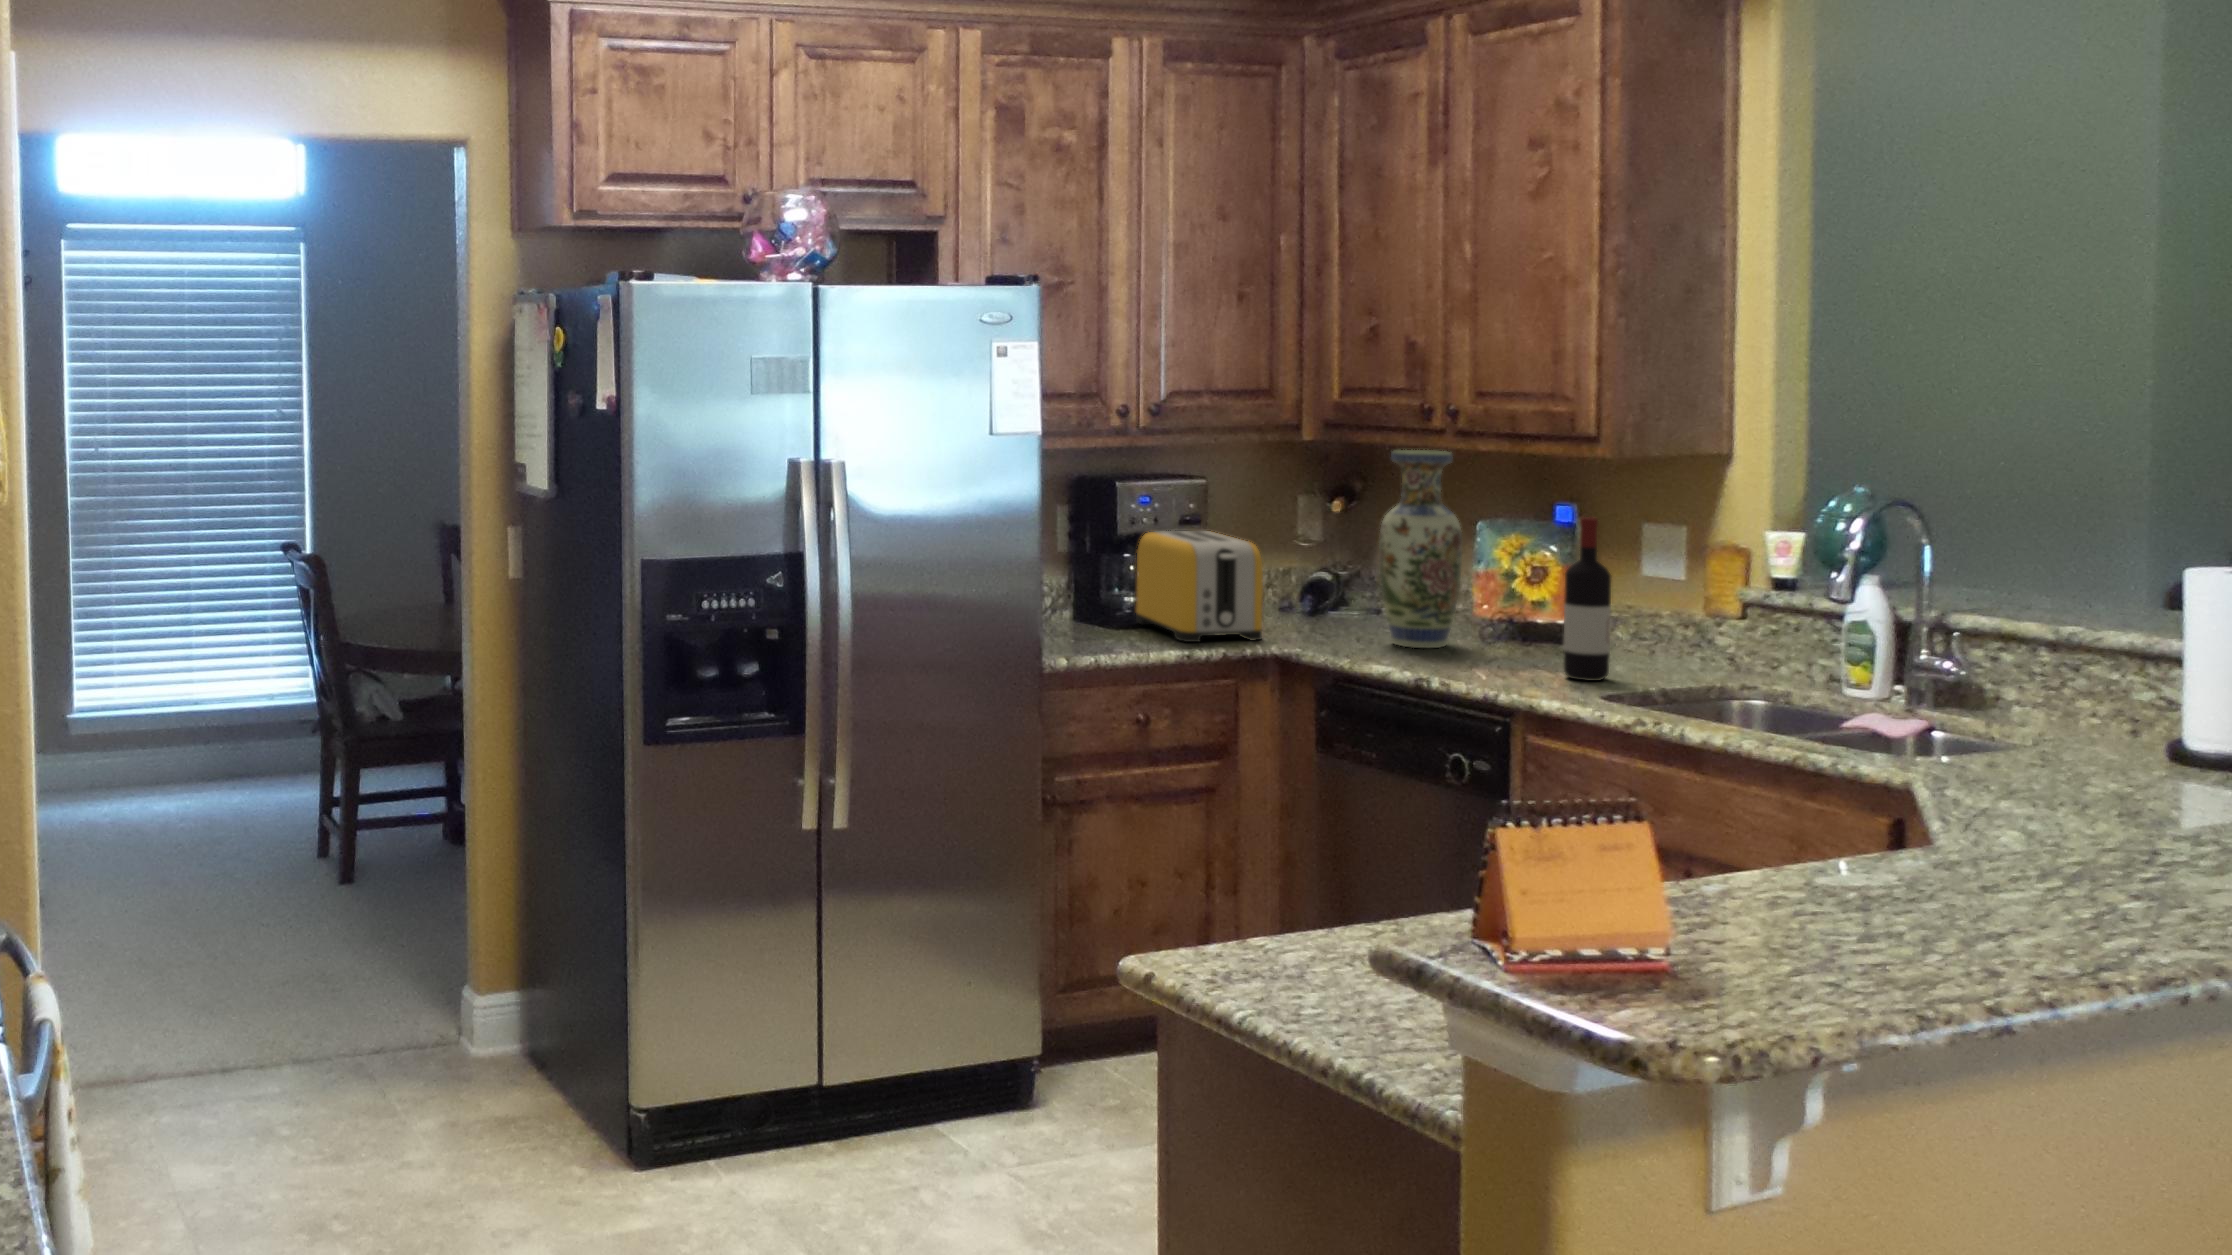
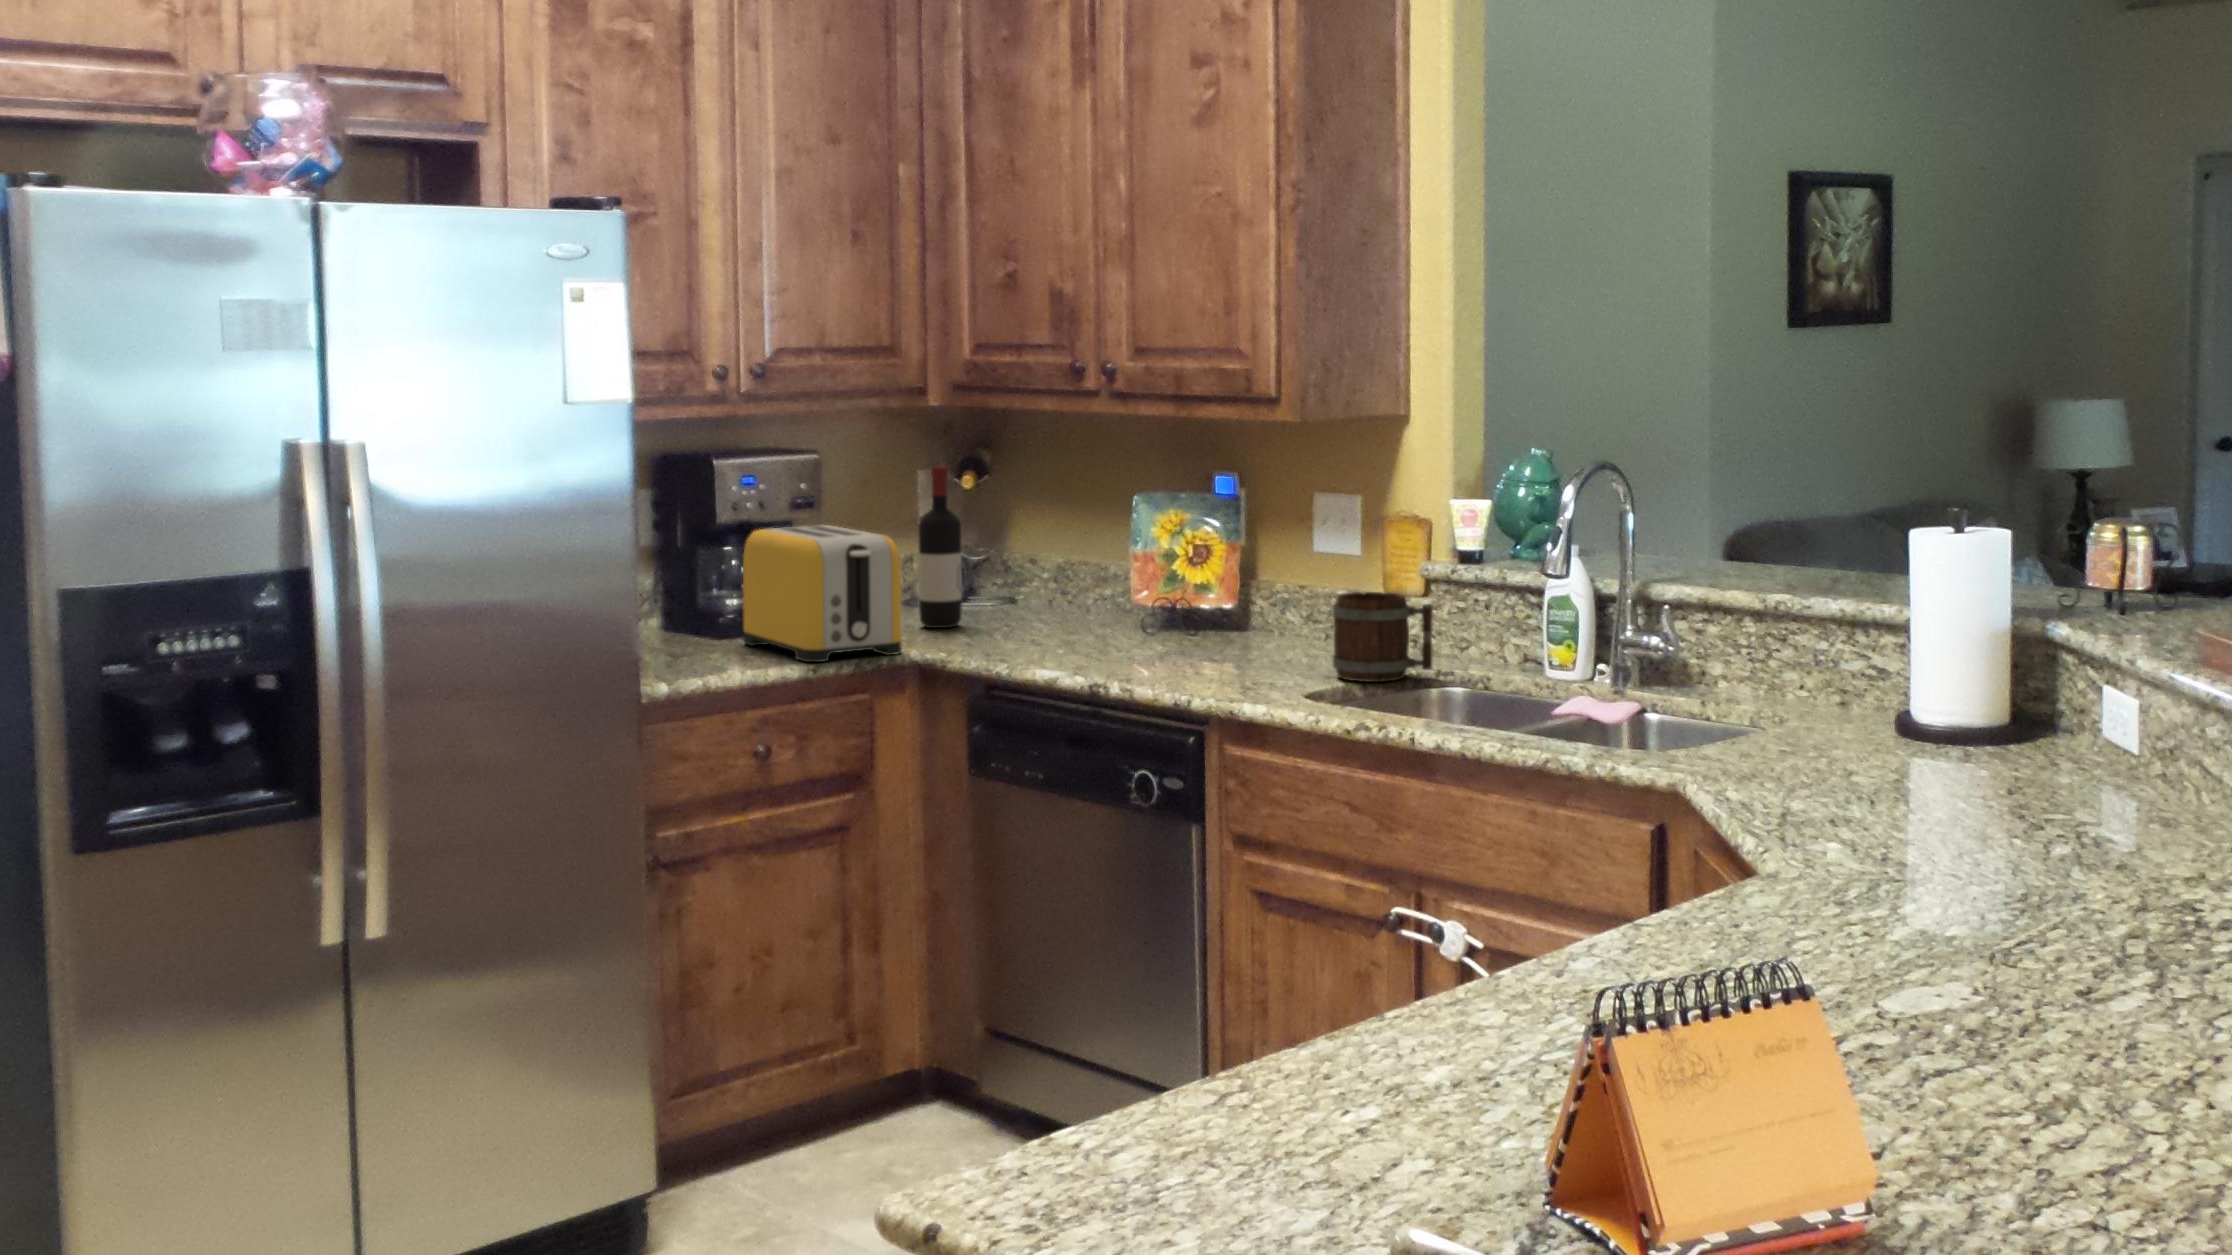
vase: present [1379,450,1462,648] -> none [1036,418,1127,650]
wine bottle: present [1564,517,1611,681] -> present [918,466,962,628]
mug: none [1643,615,1743,697] -> present [1333,592,1433,682]

